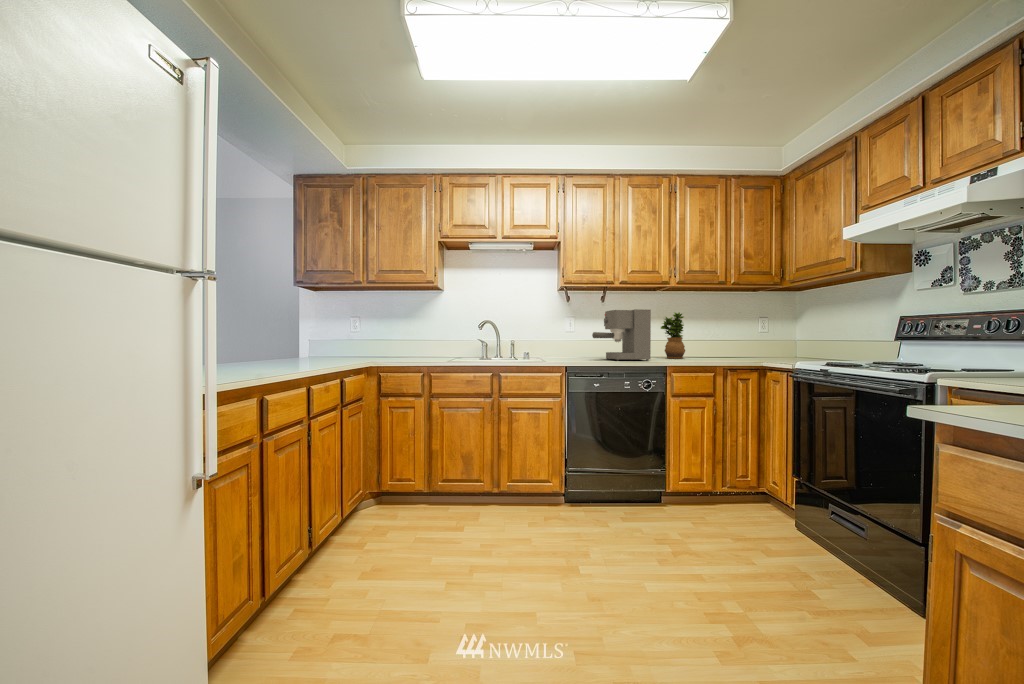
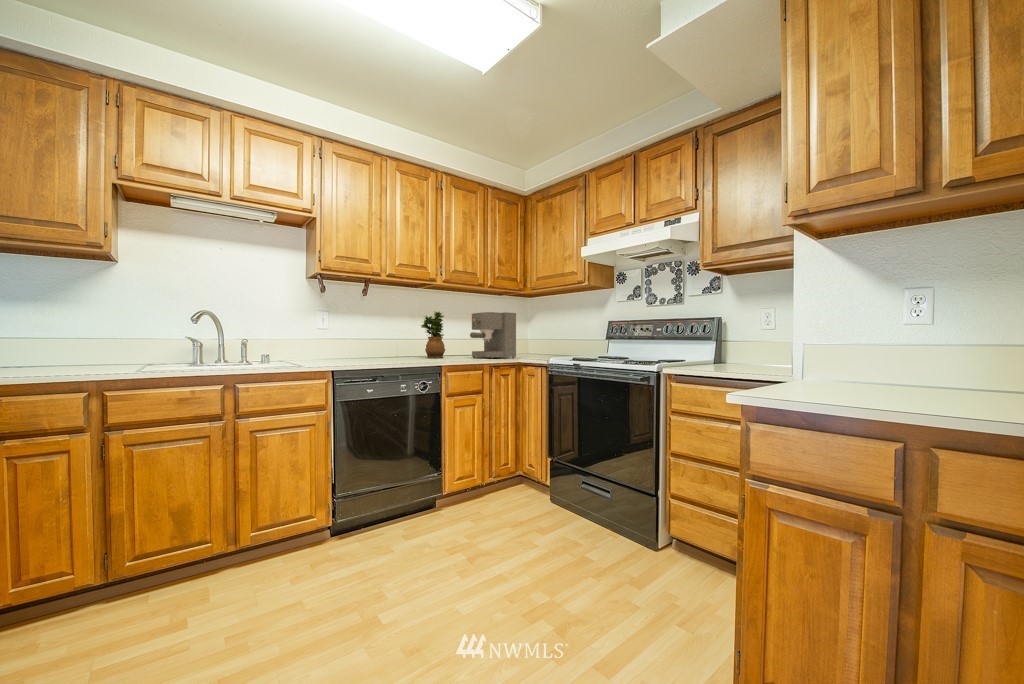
coffee maker: present [592,309,651,361] -> present [470,312,516,358]

